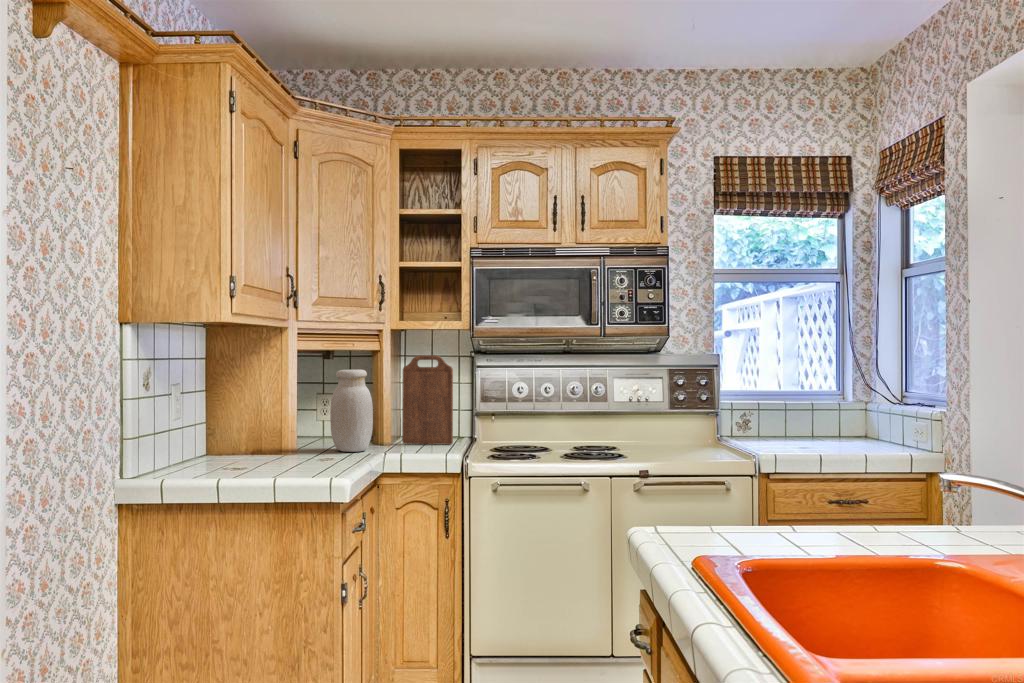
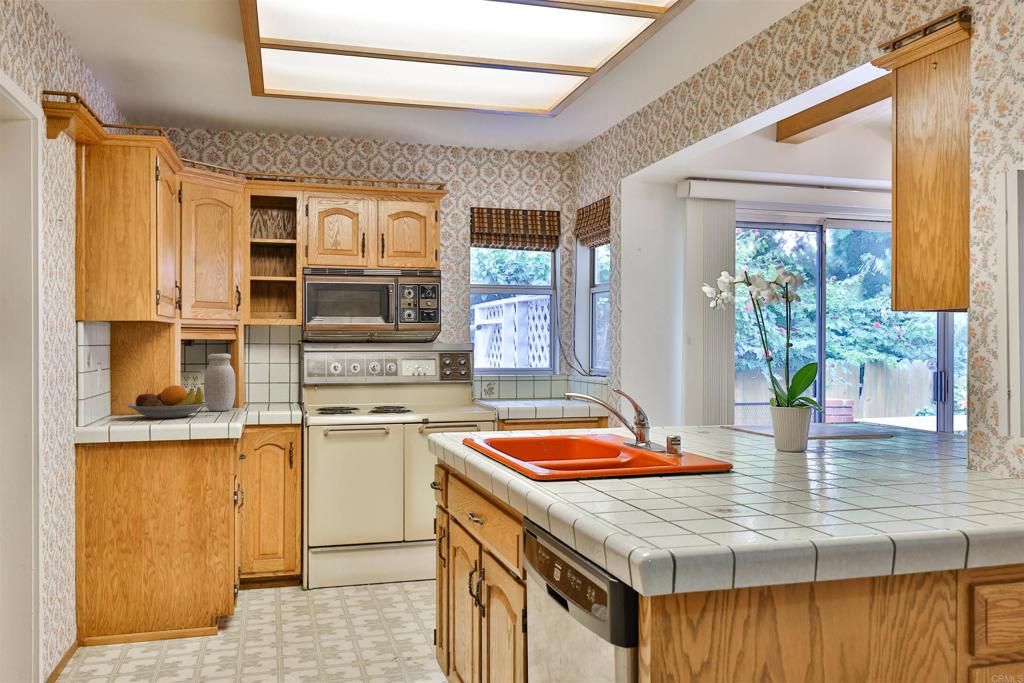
cutting board: present [402,355,453,445] -> none [252,344,290,407]
fruit bowl: none [204,419,320,469] -> present [127,385,208,418]

